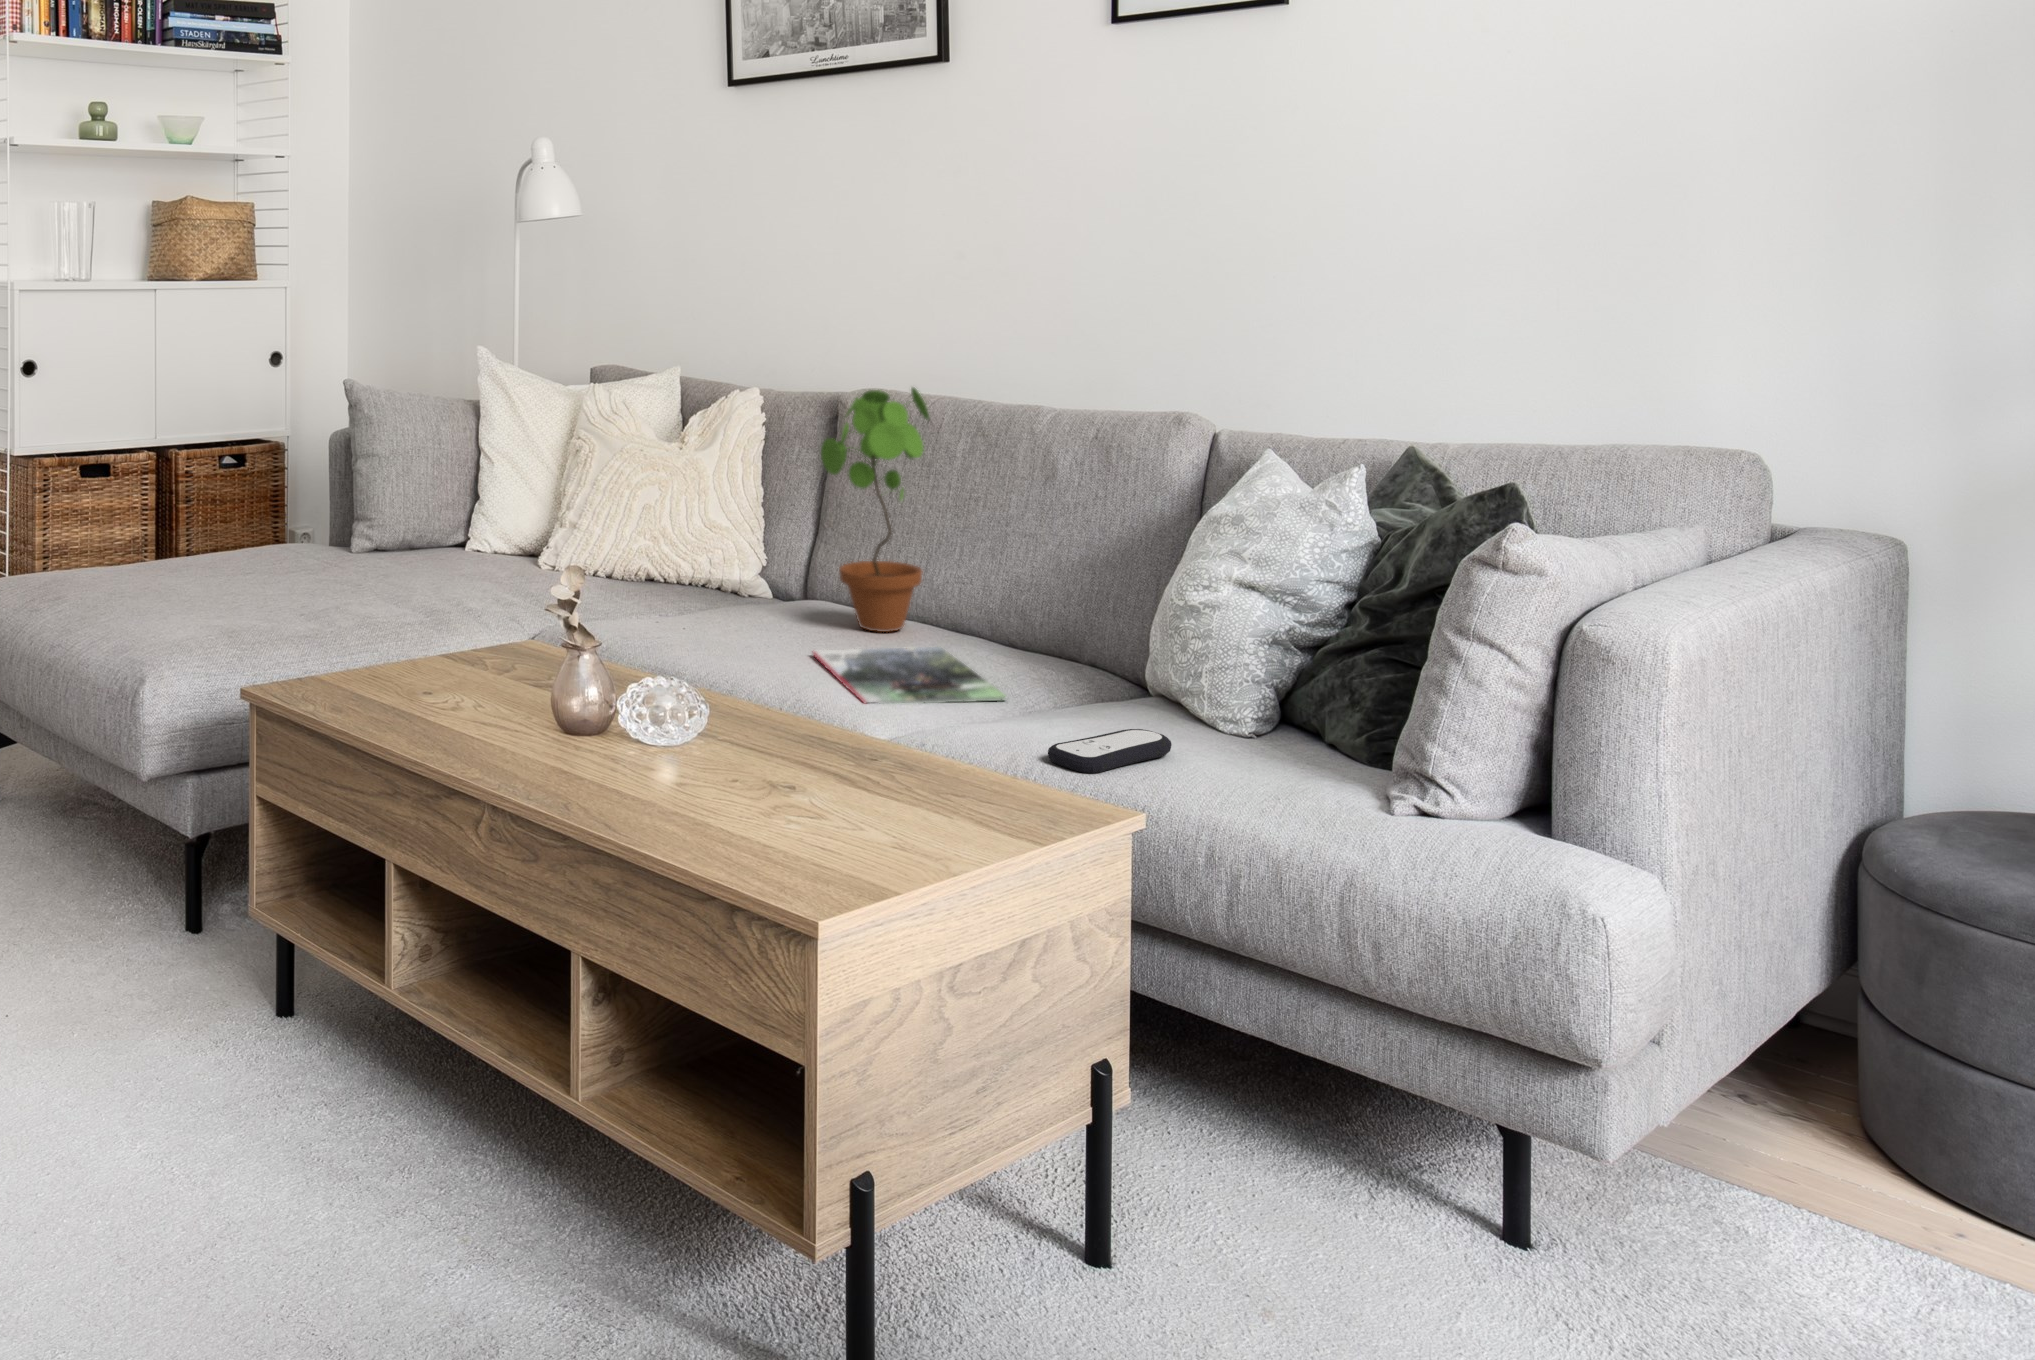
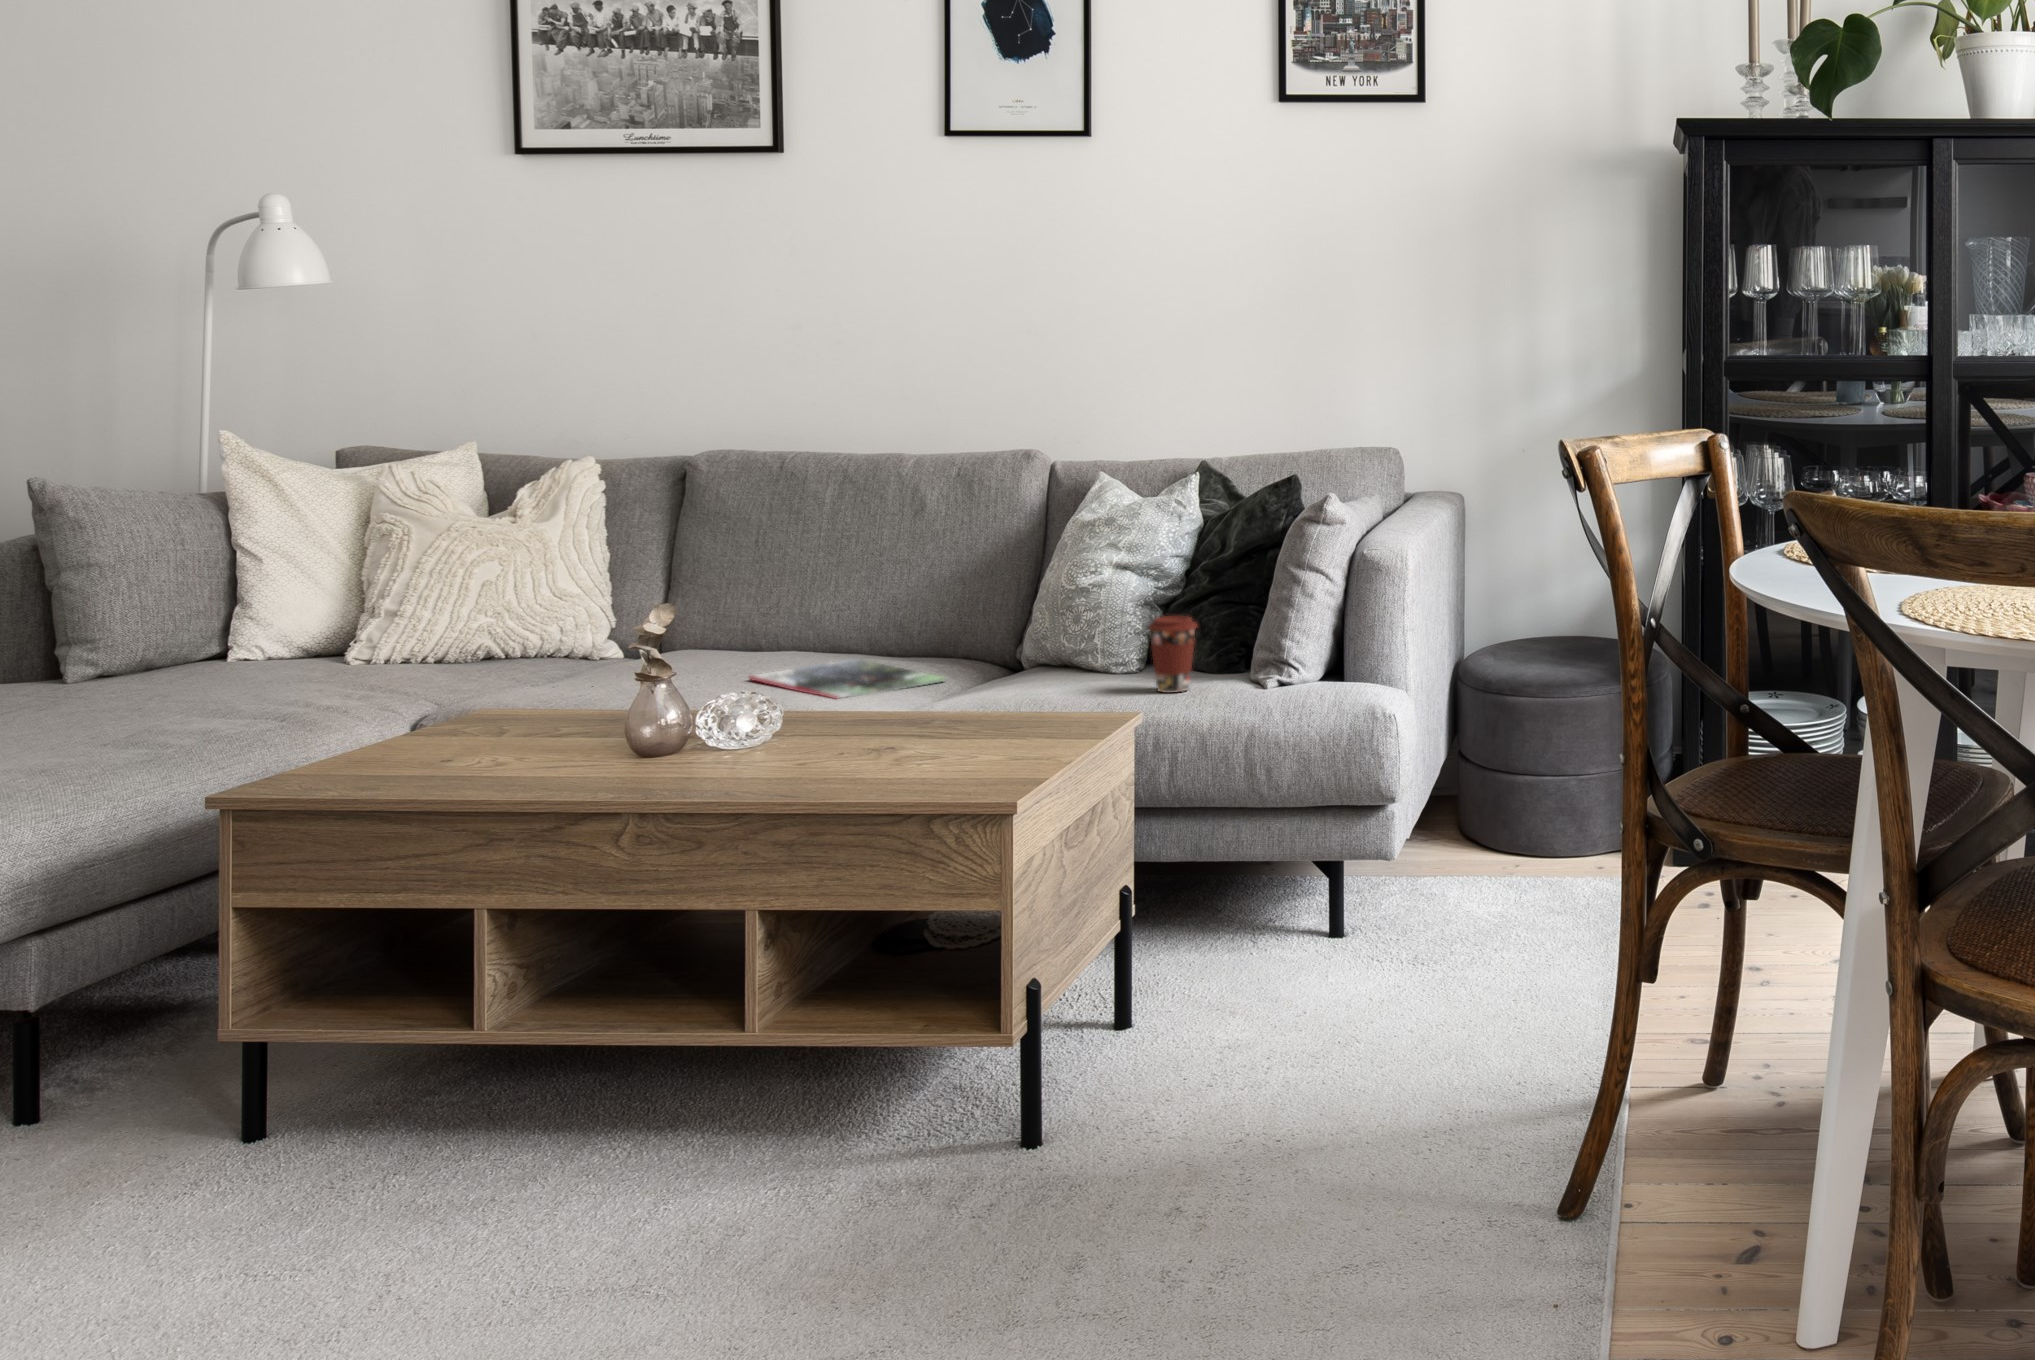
potted plant: present [821,388,929,632] -> none [731,441,828,660]
coffee cup: none [1238,672,1316,787] -> present [1149,616,1197,693]
remote control: present [1048,729,1172,774] -> none [1017,676,1096,707]

